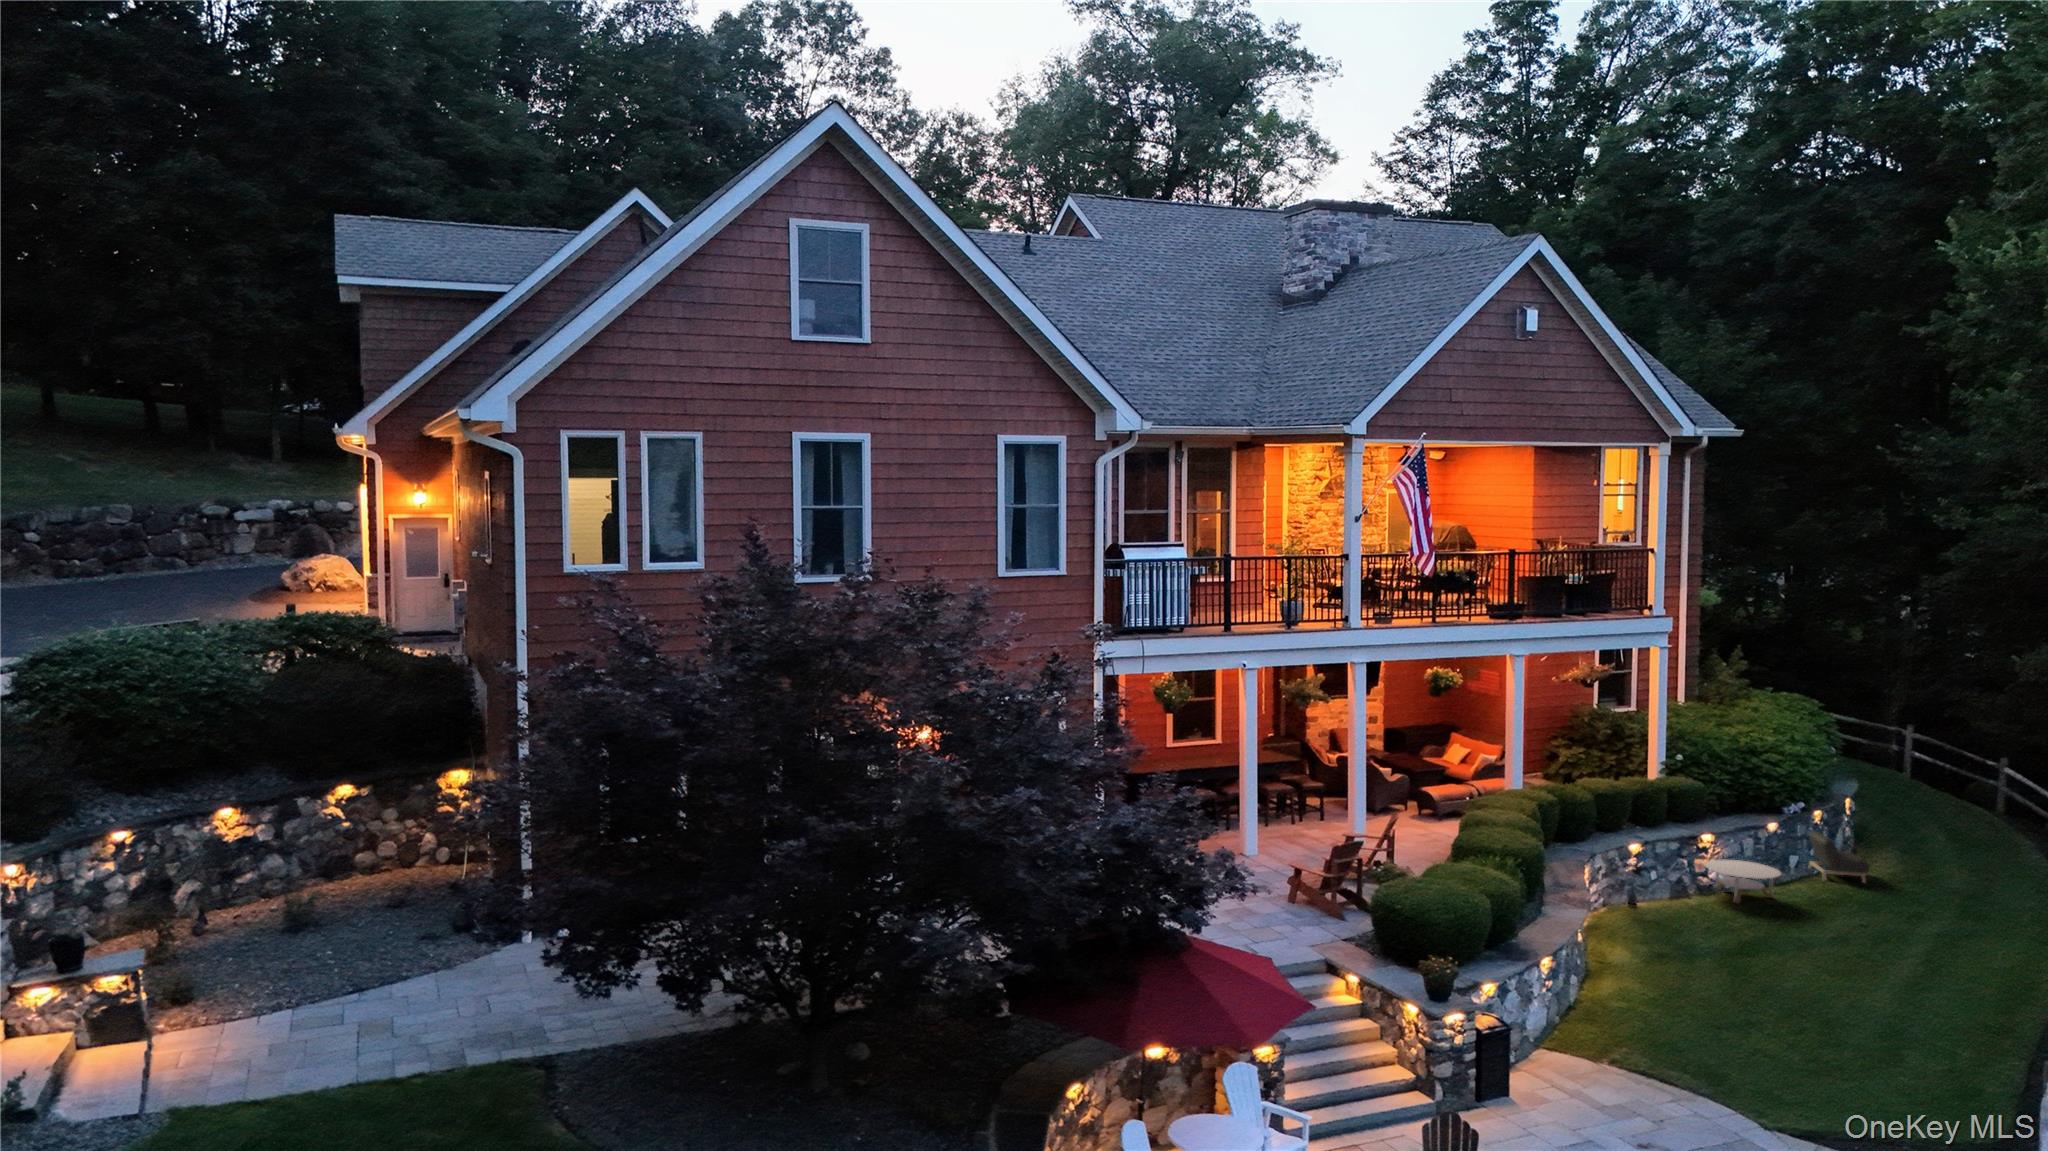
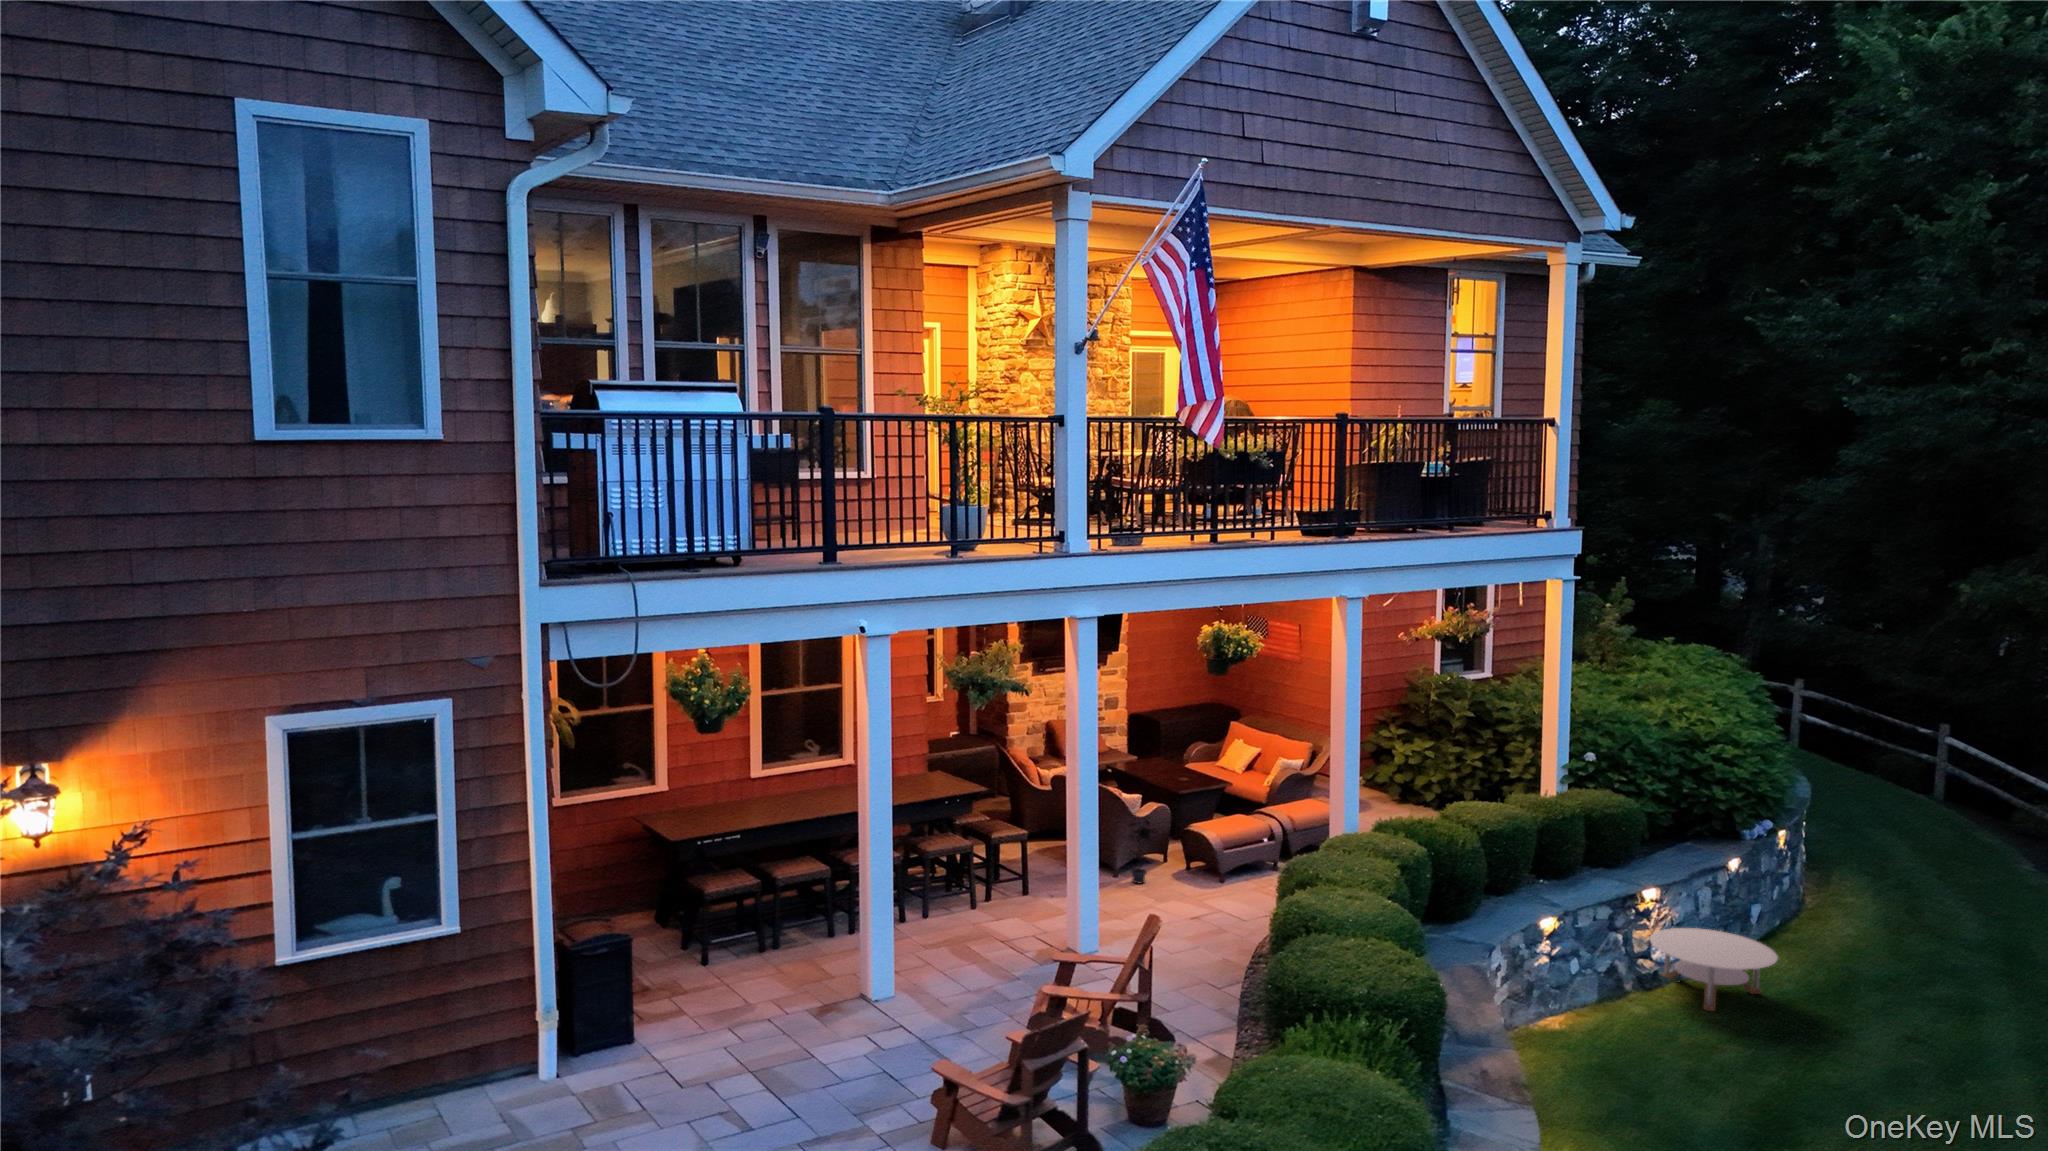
armchair: present [1809,831,1870,883] -> none [1775,865,1878,948]
potted plant: present [1623,863,1643,904] -> present [1129,820,1156,883]

